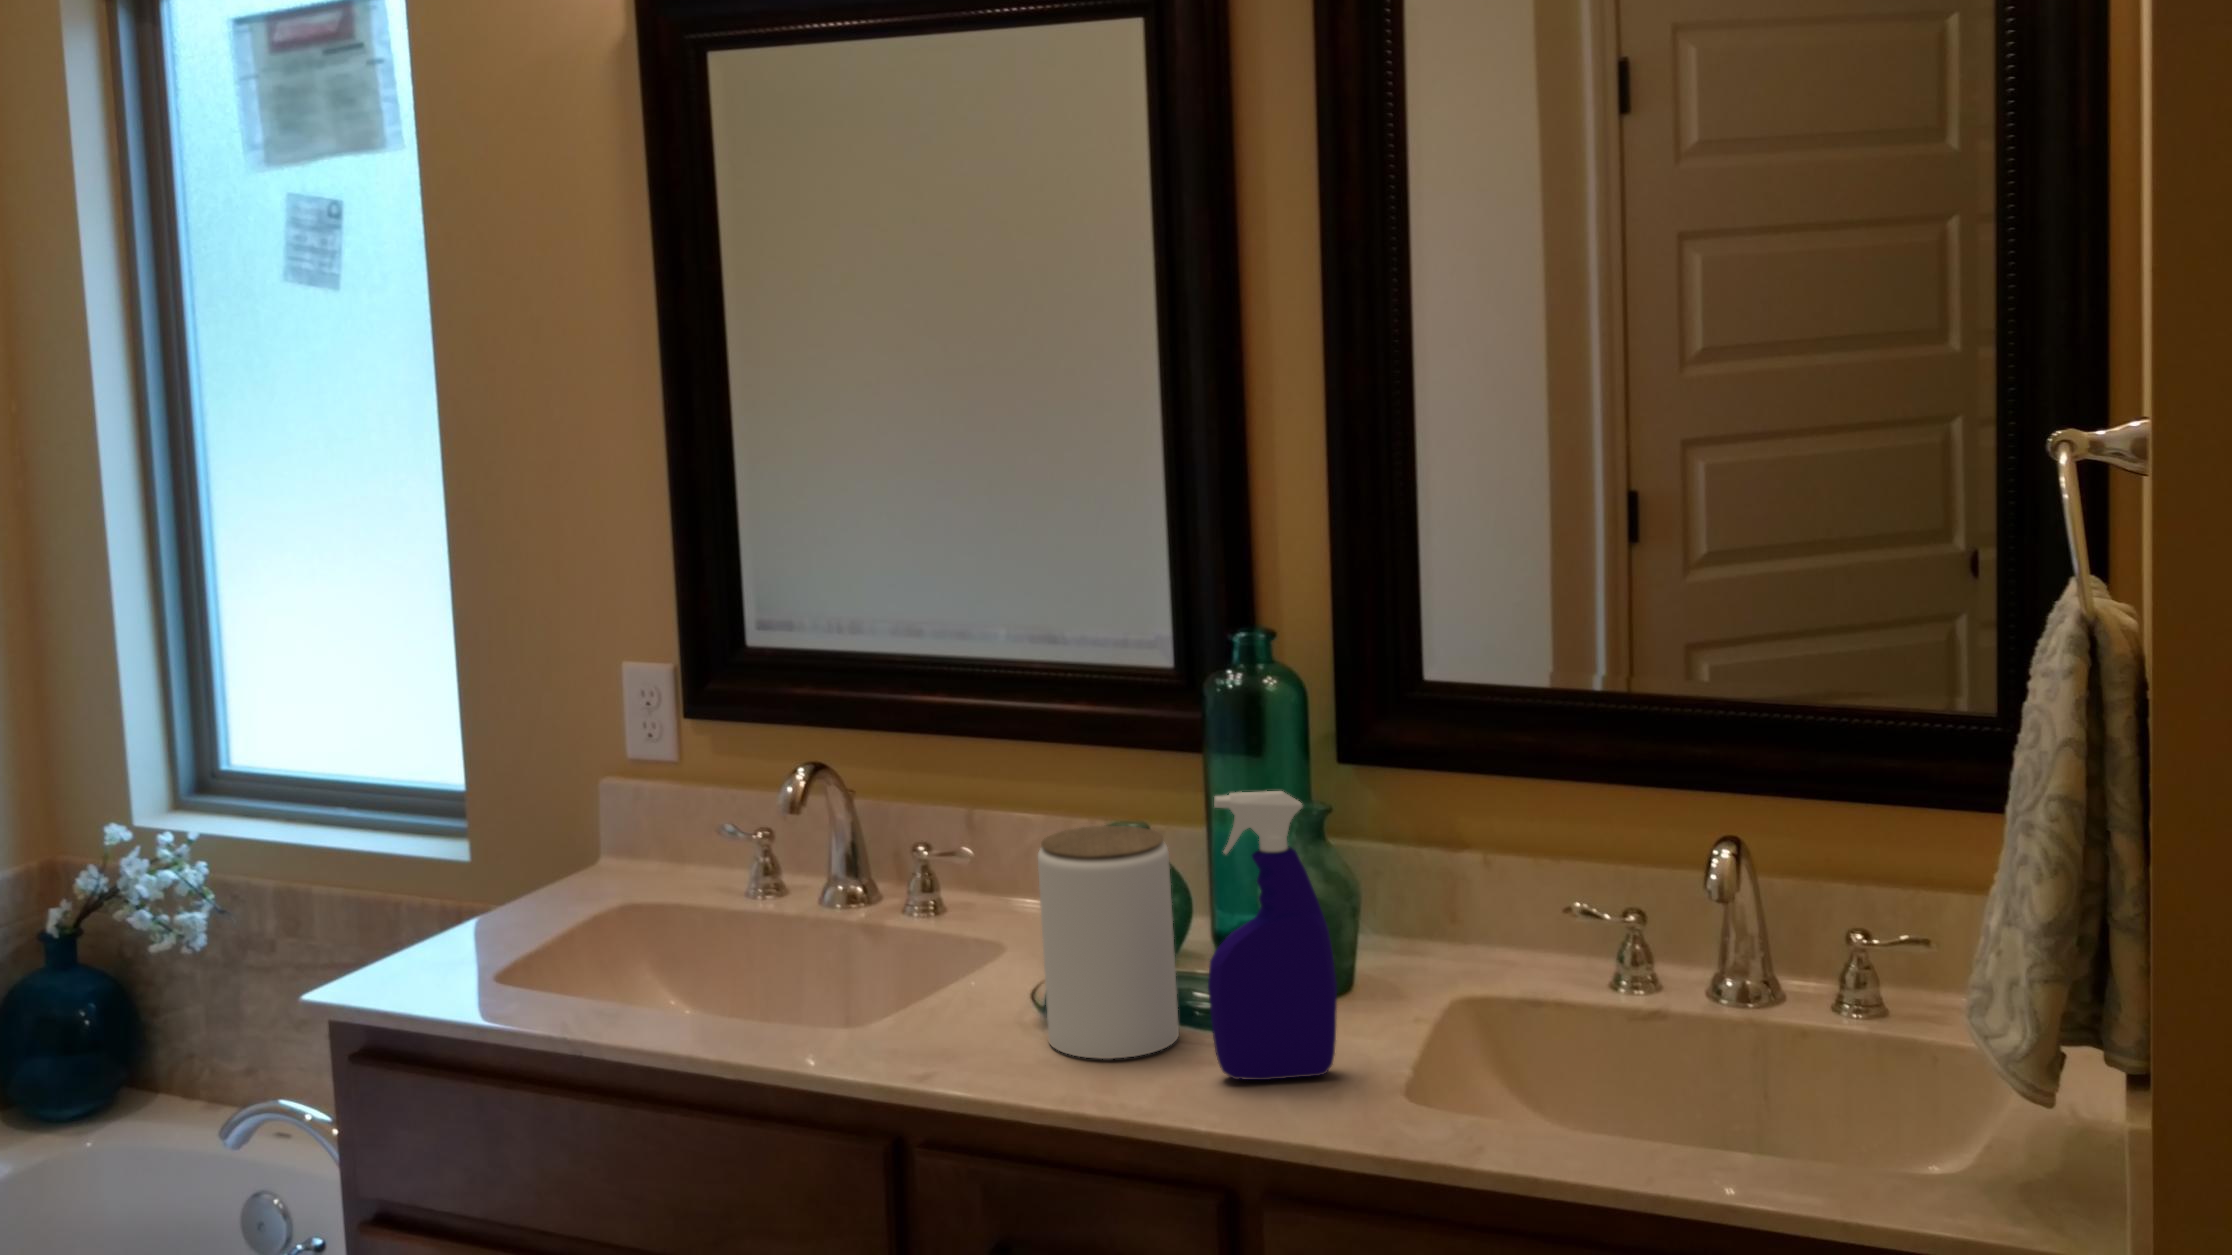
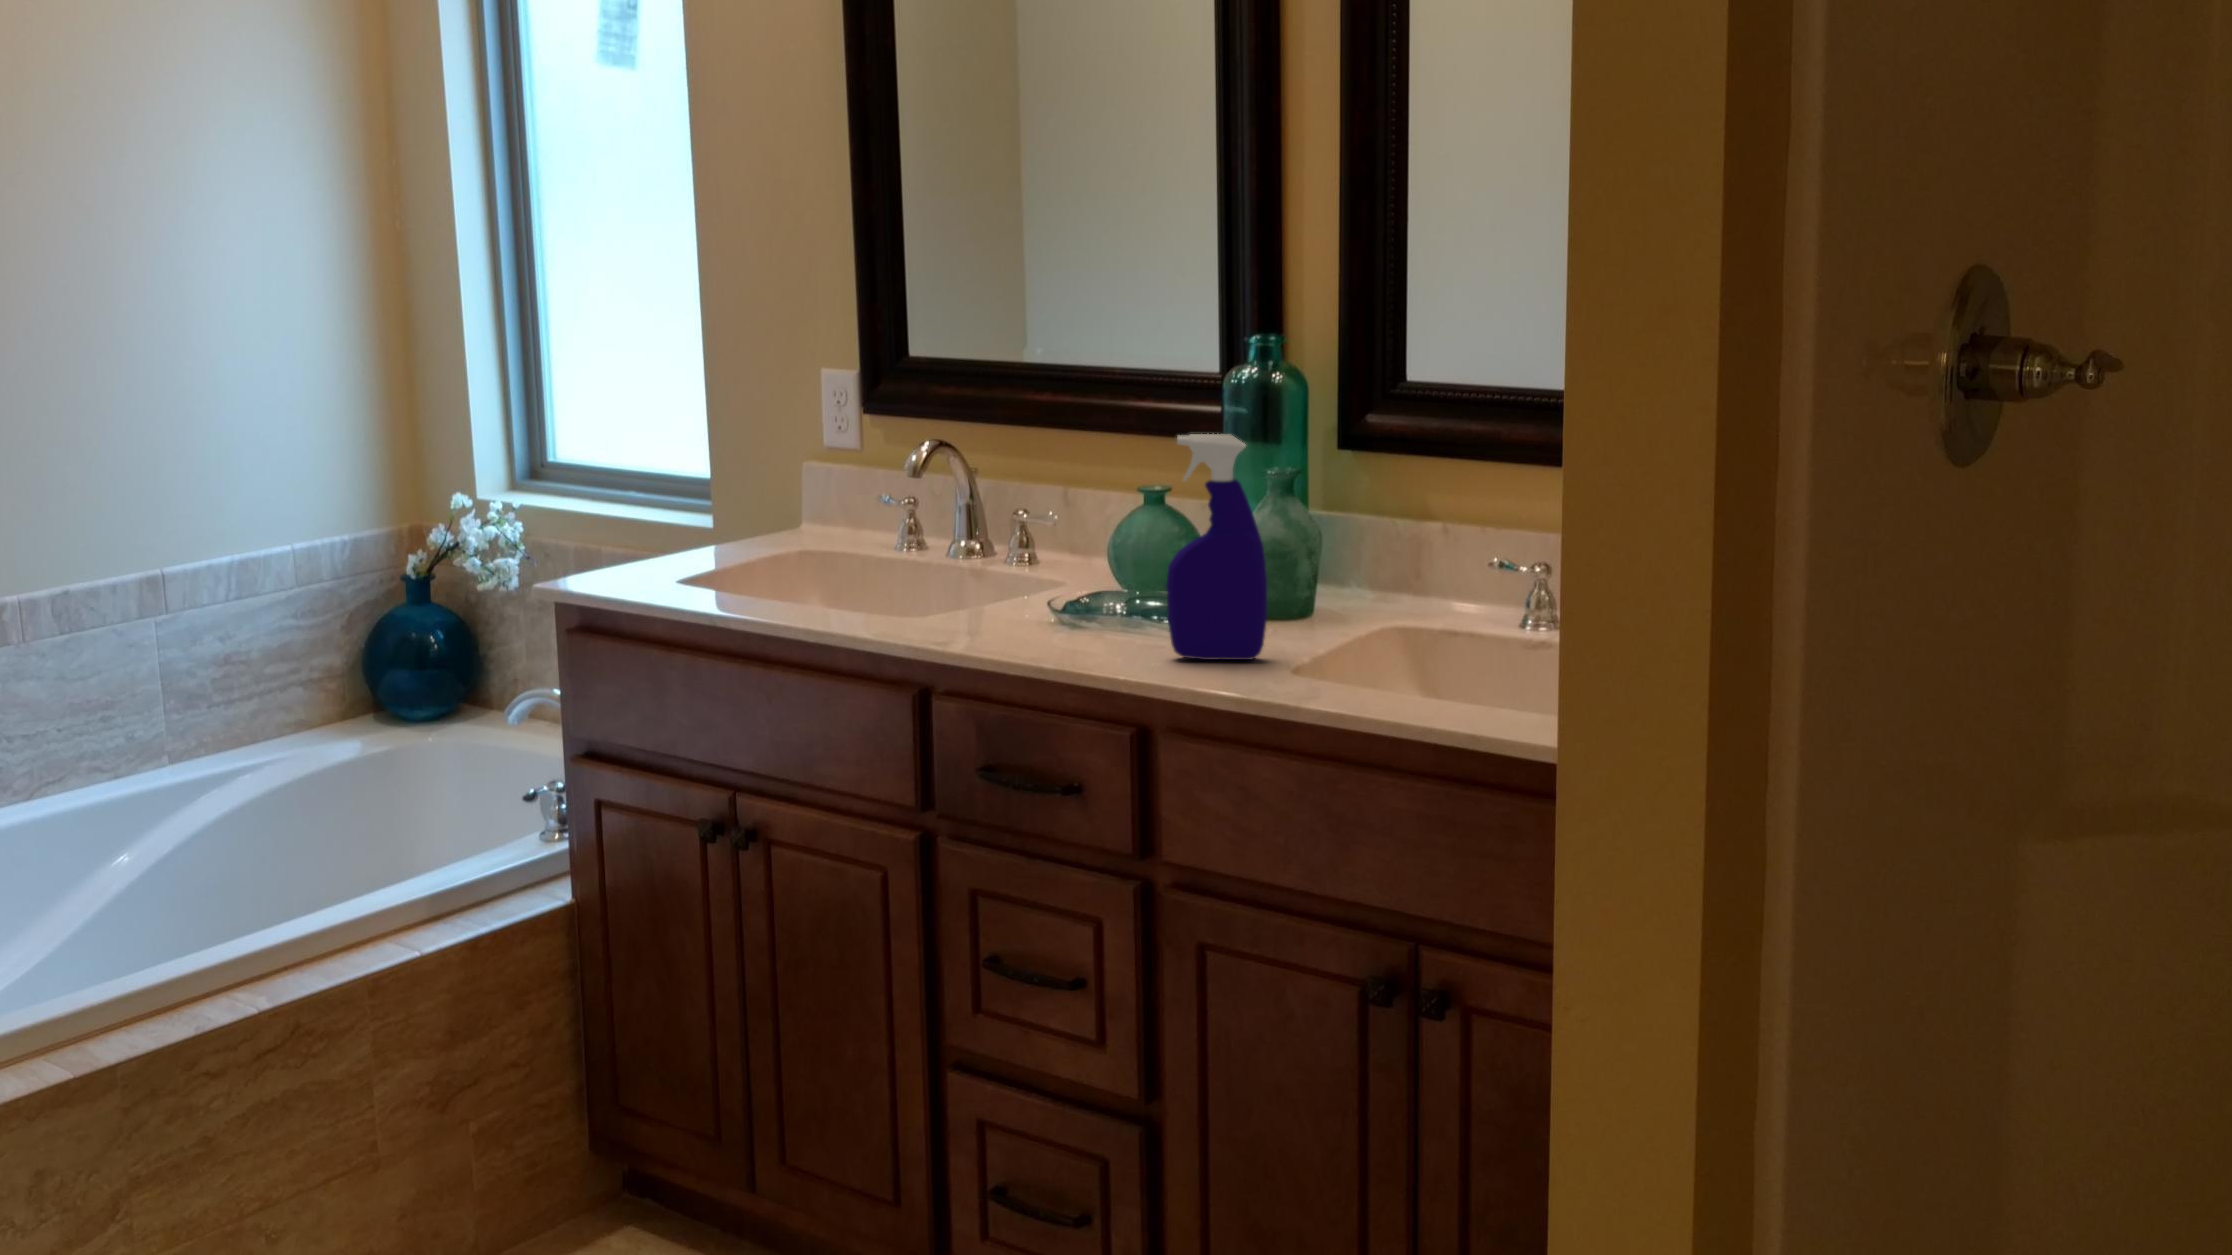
jar: present [1038,826,1179,1059] -> none [1058,472,1163,643]

